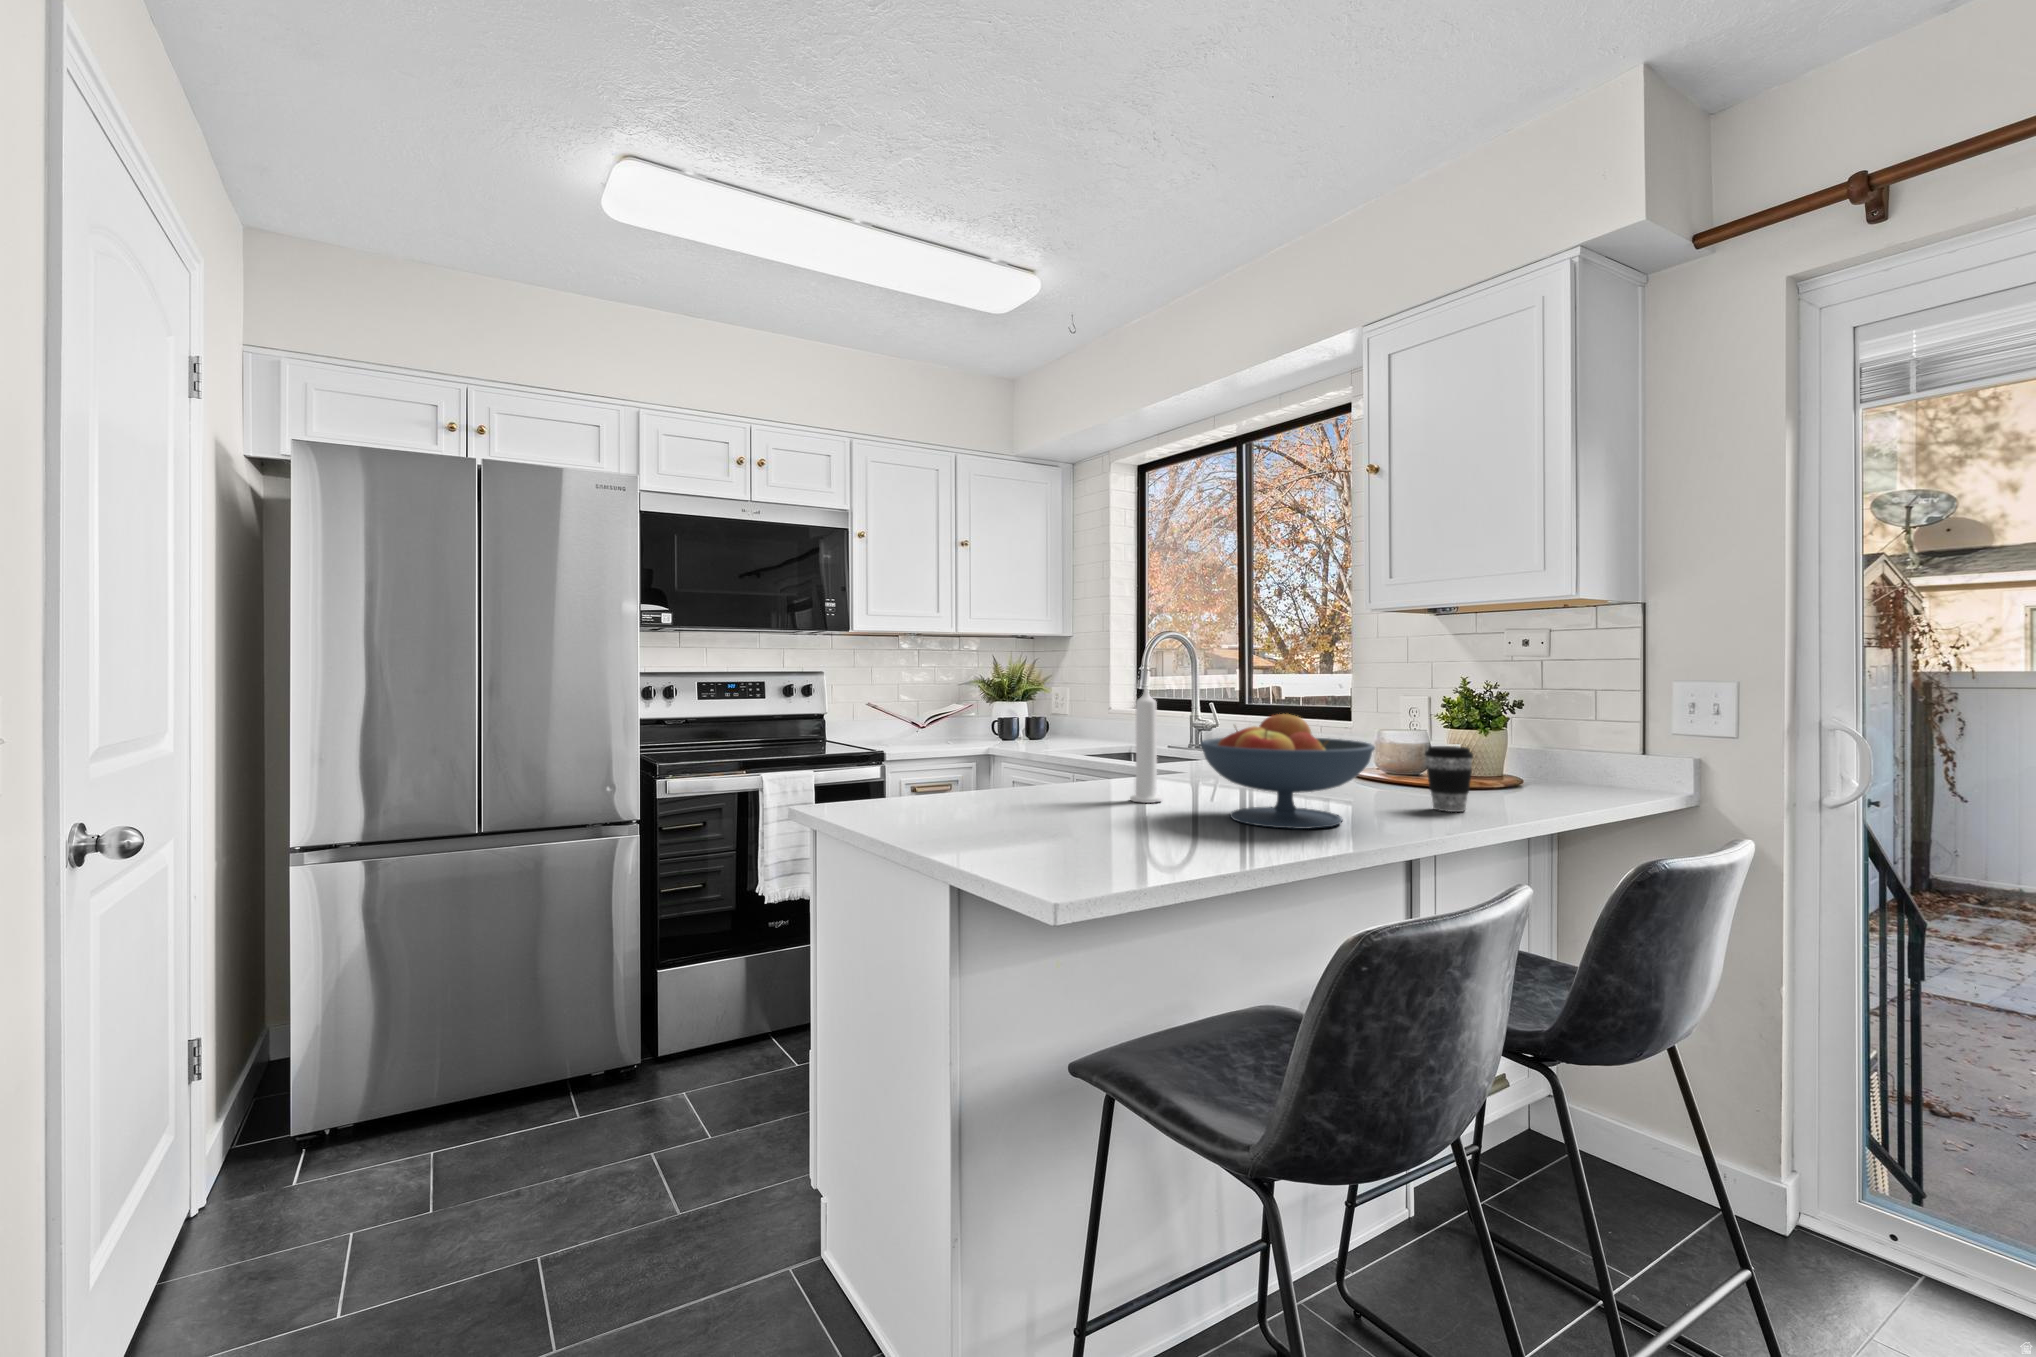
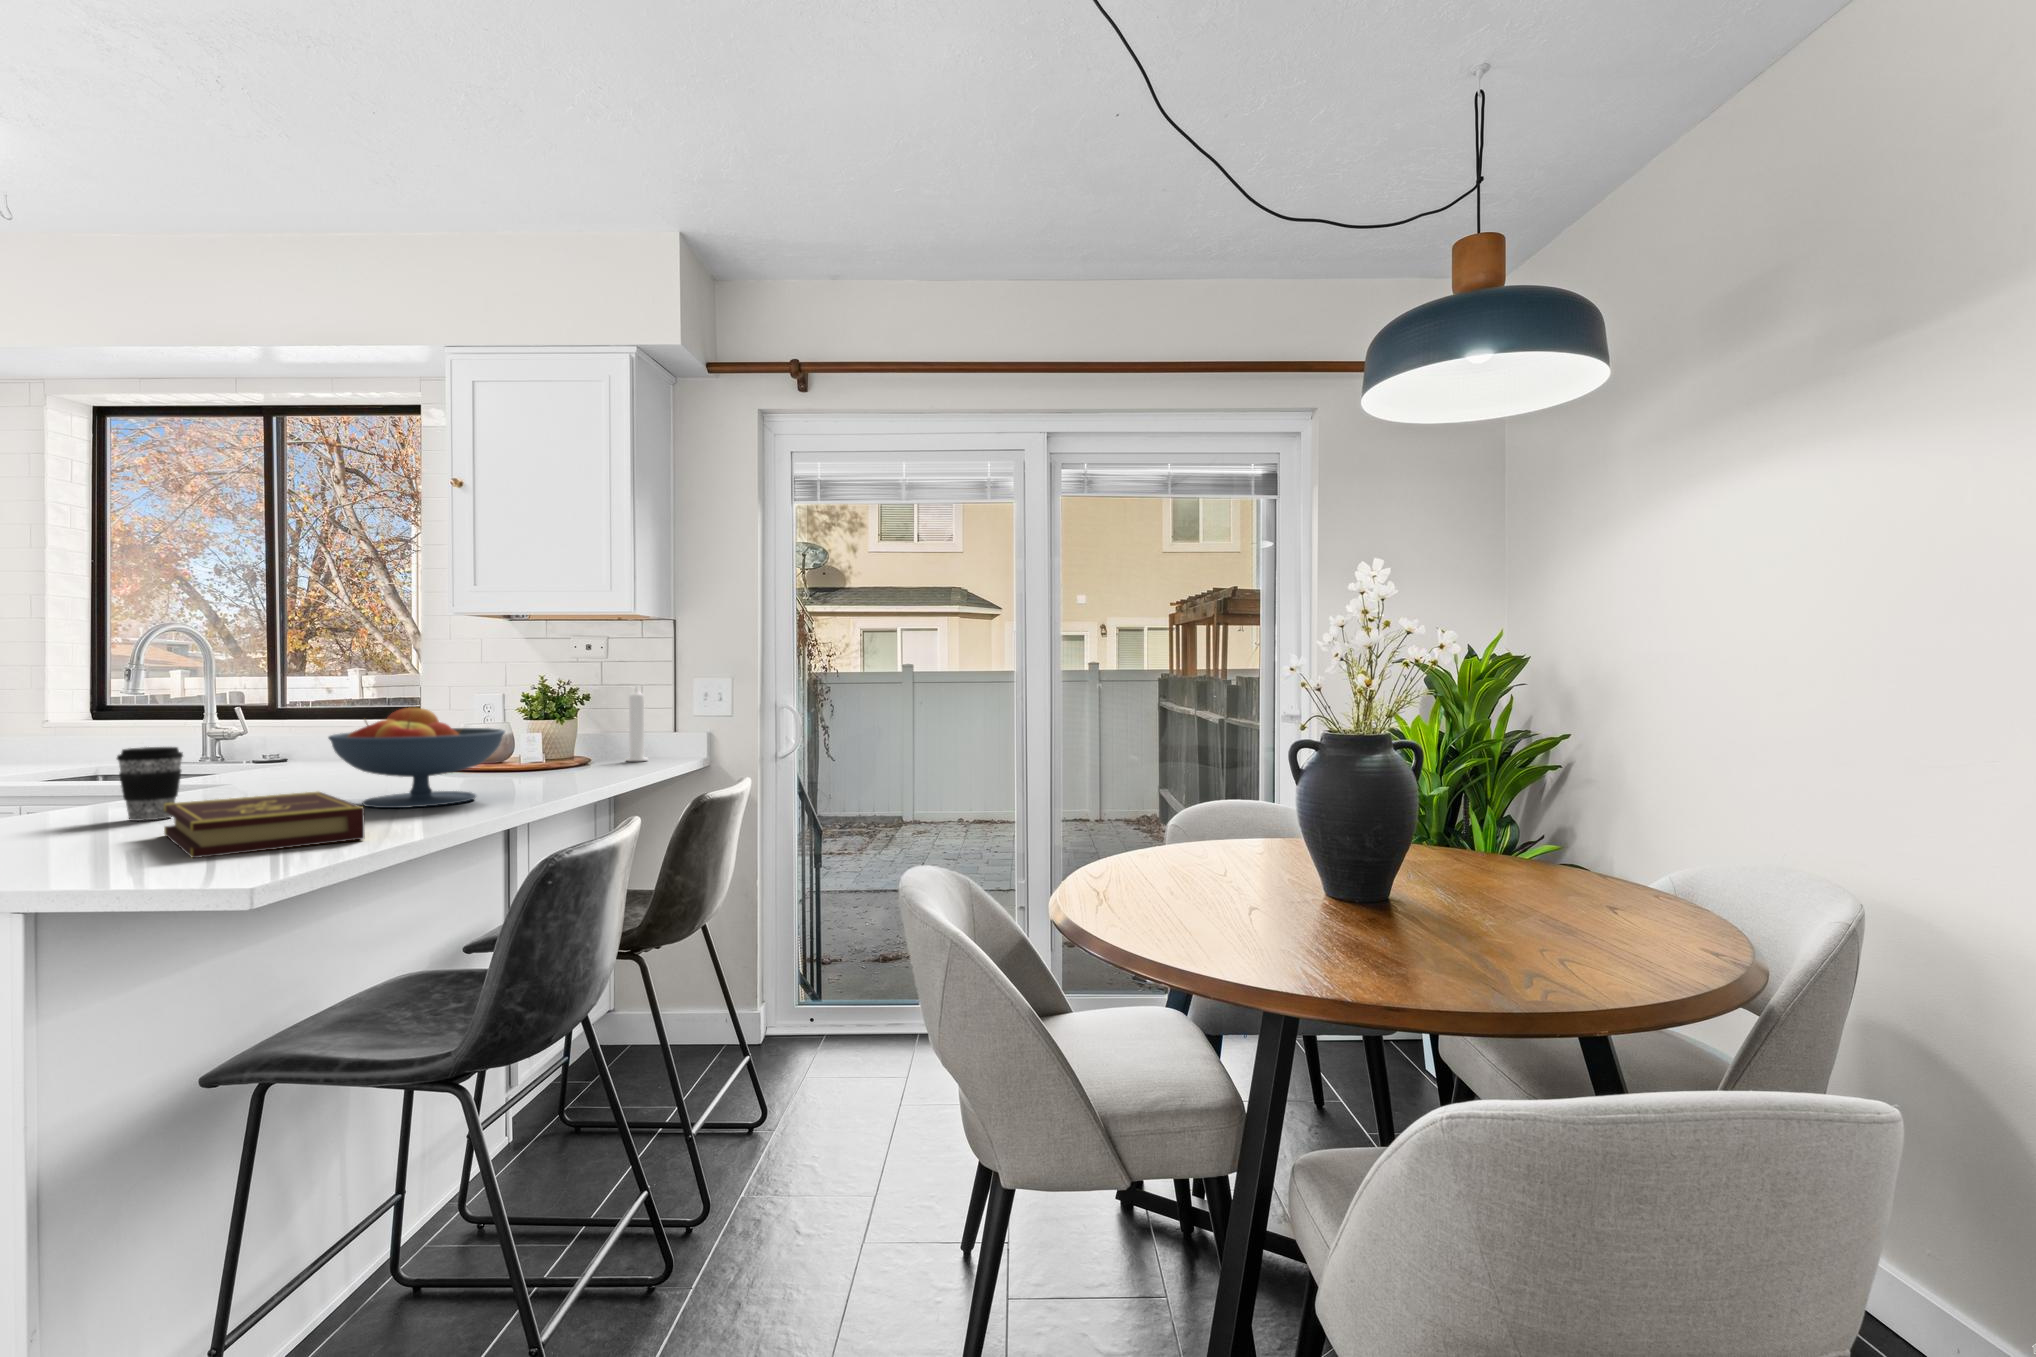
candle: present [1130,687,1163,803] -> present [626,686,648,761]
coffee cup: present [1425,746,1473,812] -> present [117,747,183,821]
book: none [1019,799,1168,870] -> present [164,792,364,858]

